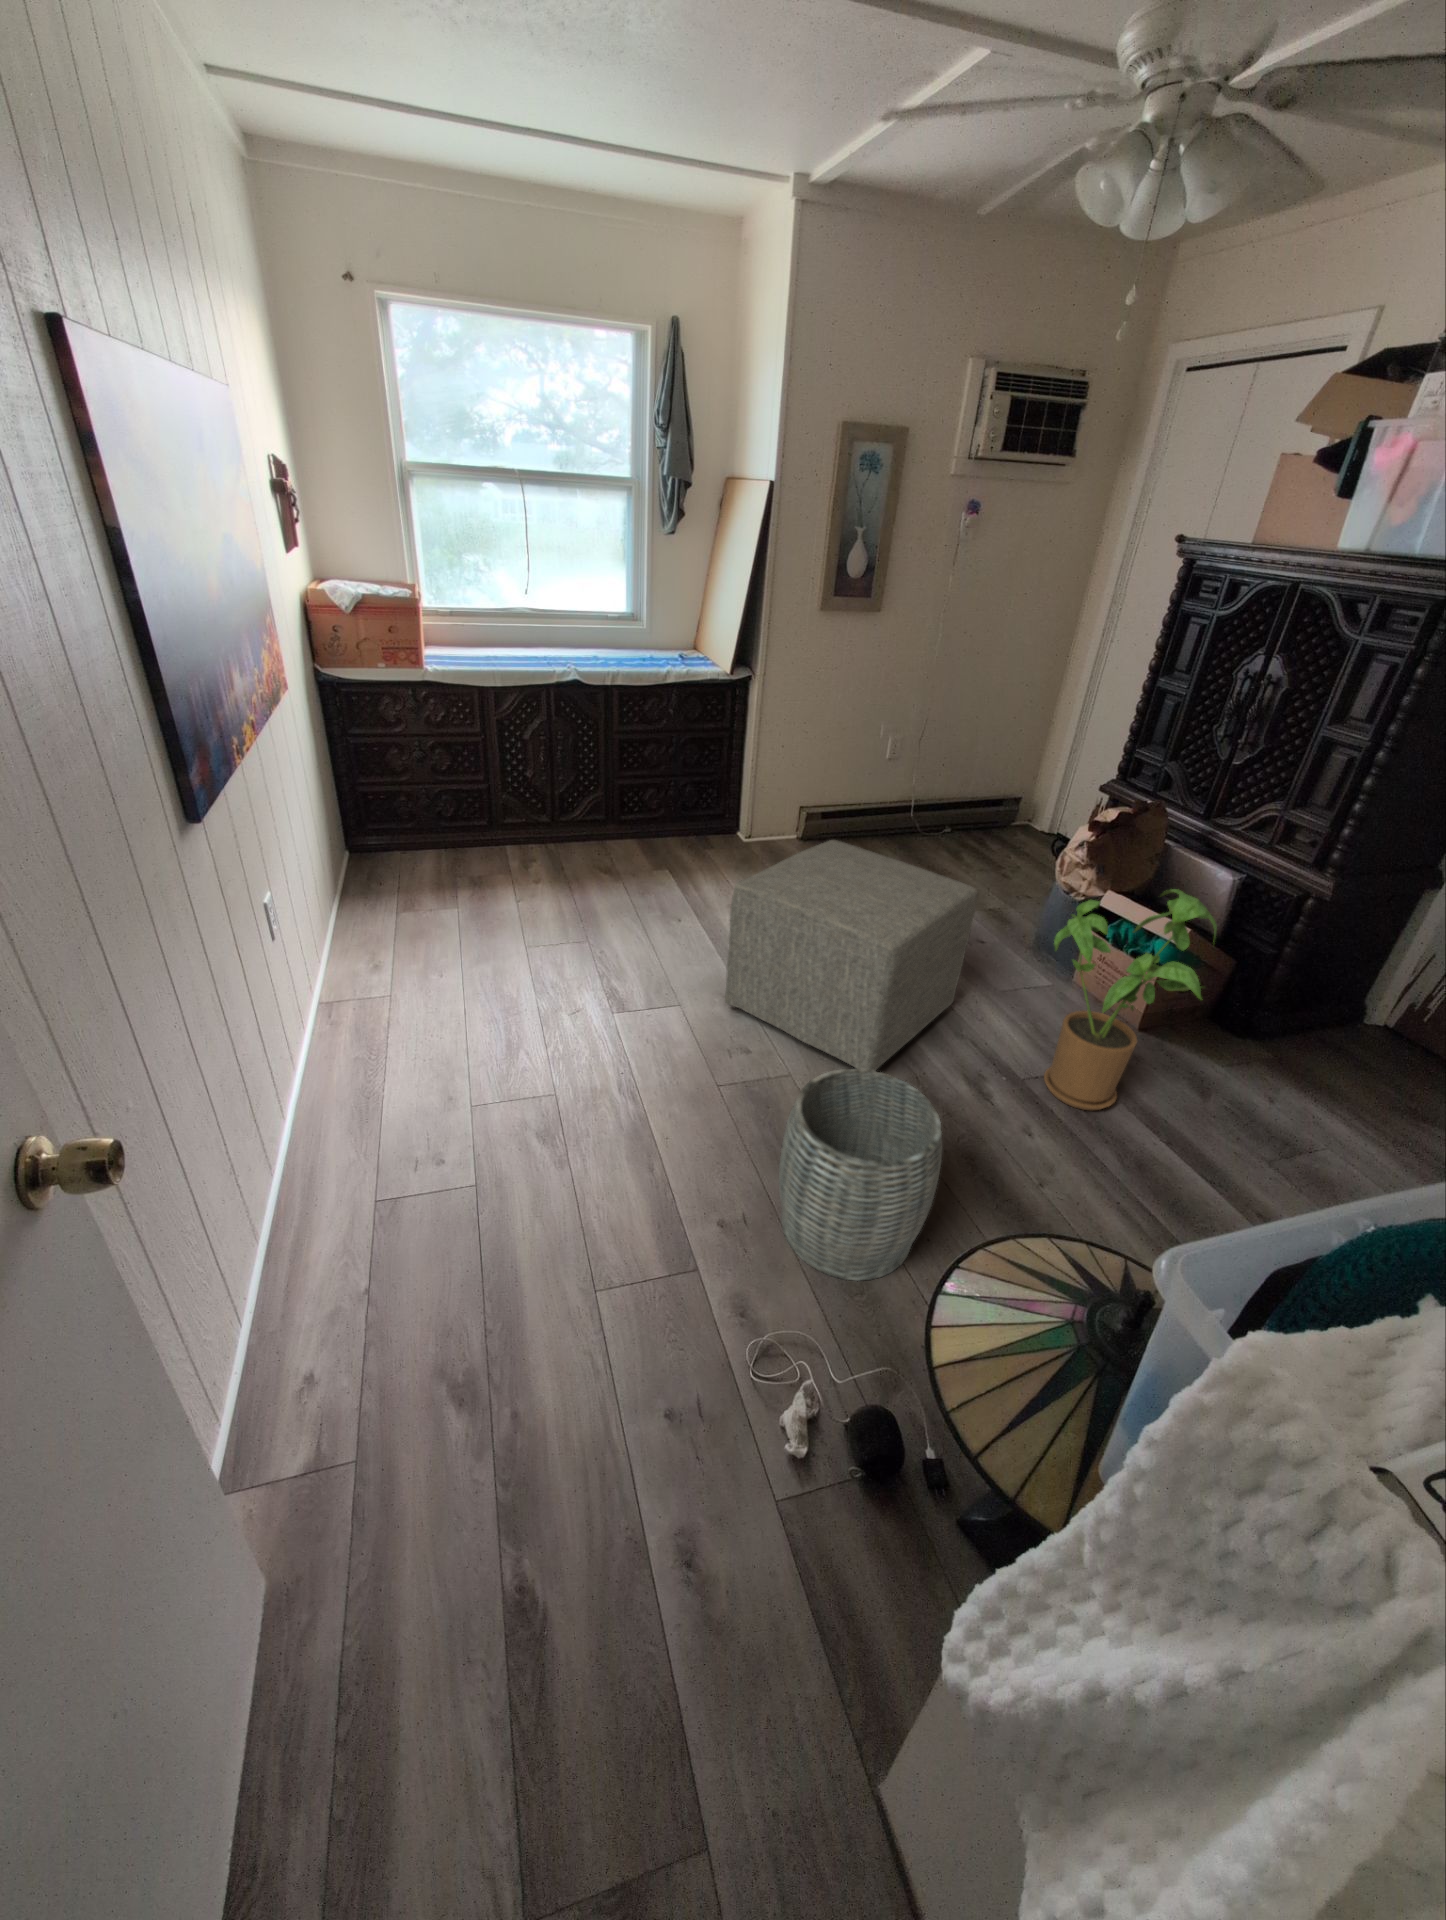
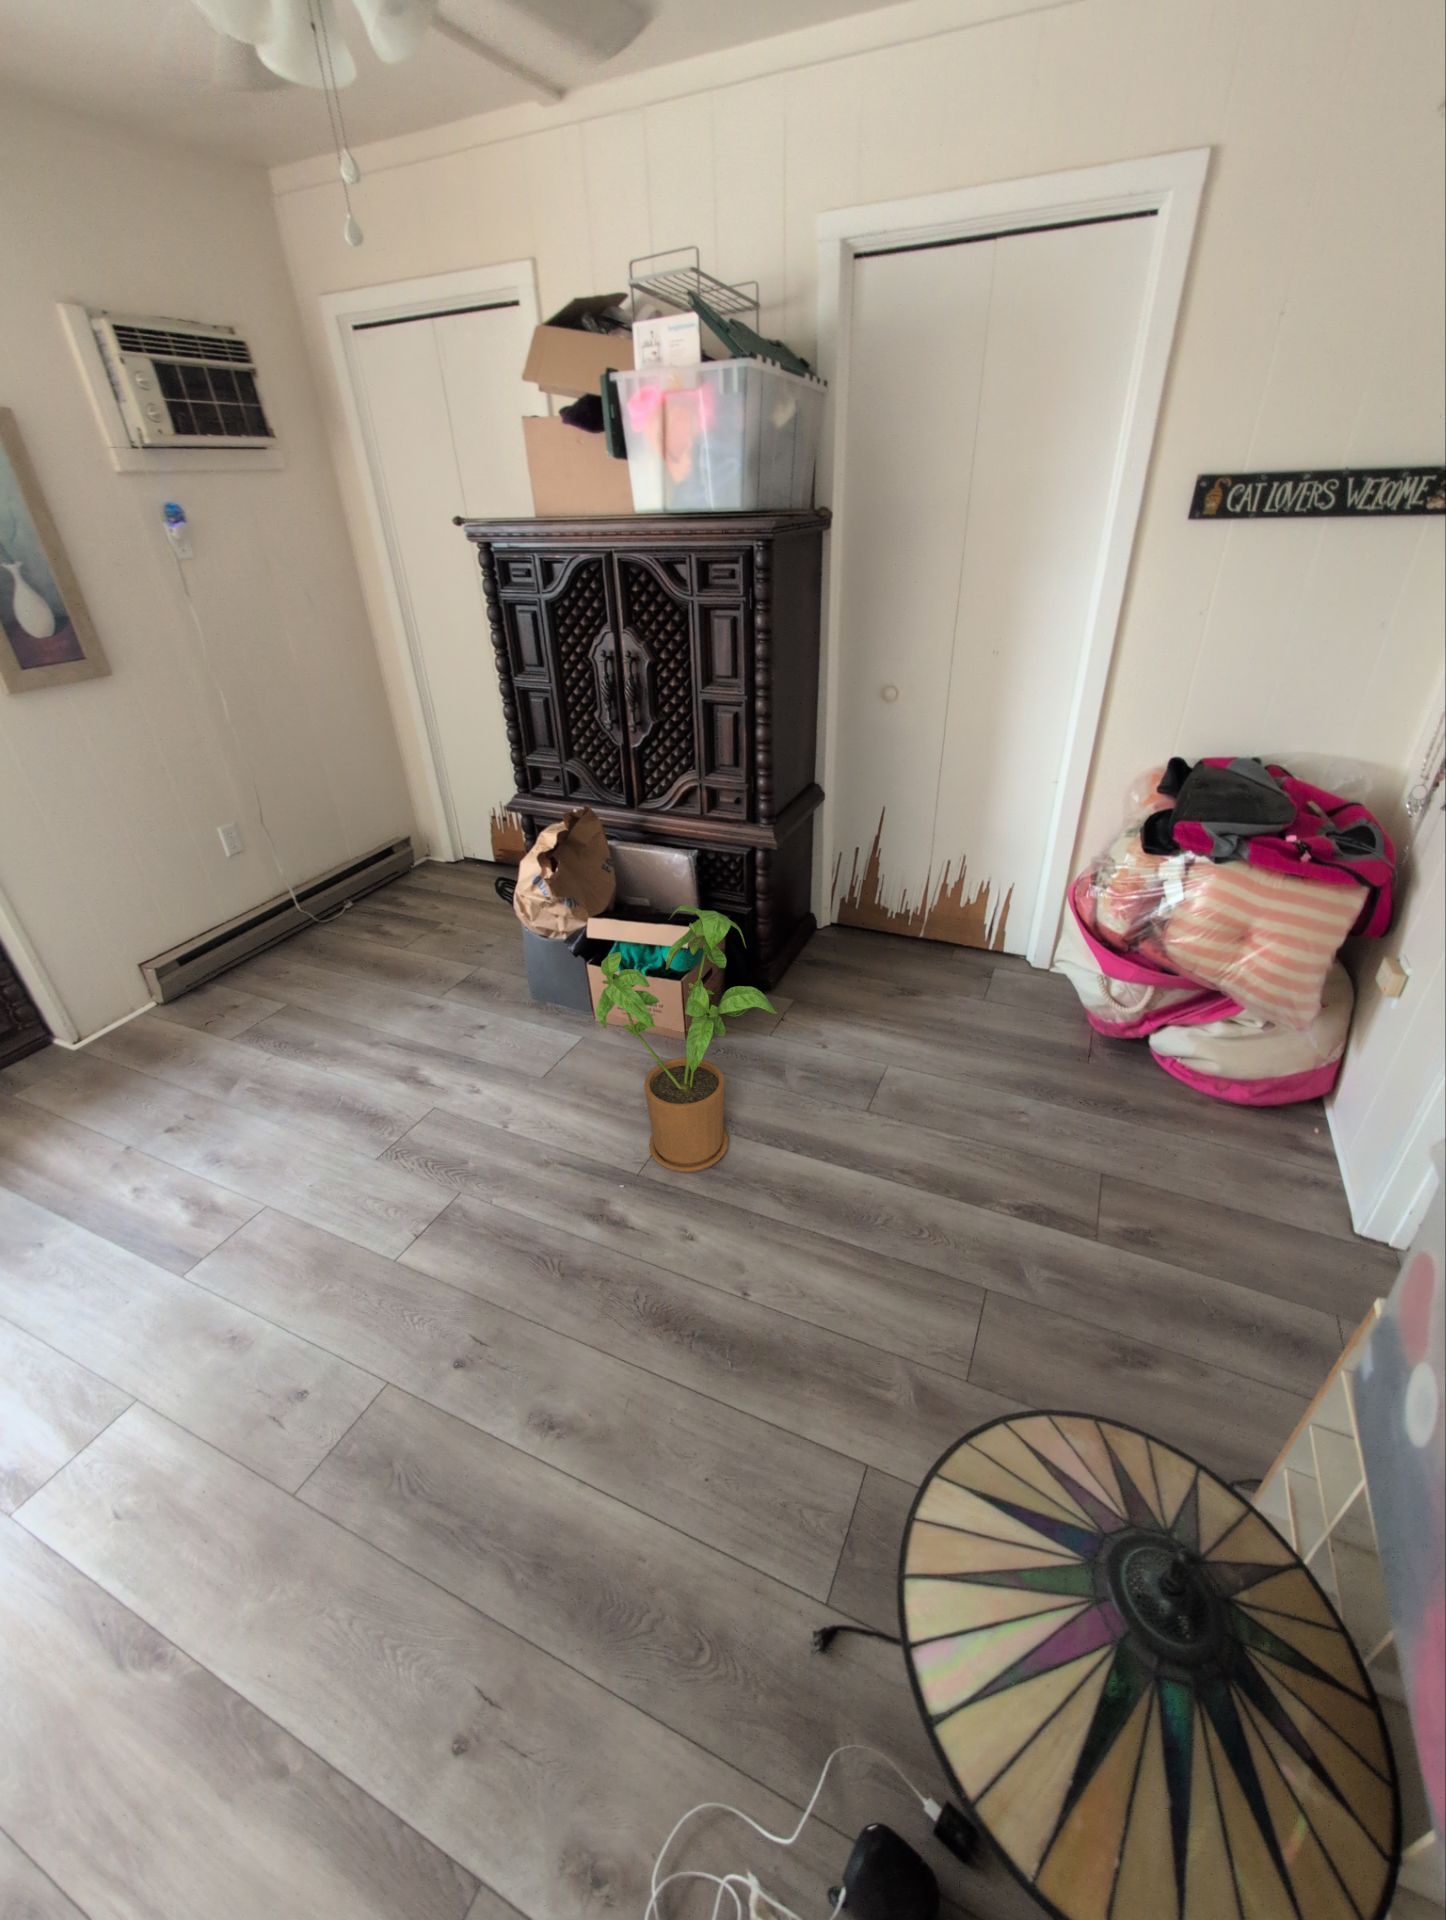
ottoman: present [725,840,978,1071] -> none [129,996,507,1340]
woven basket: present [779,1069,943,1281] -> none [460,1326,701,1659]

